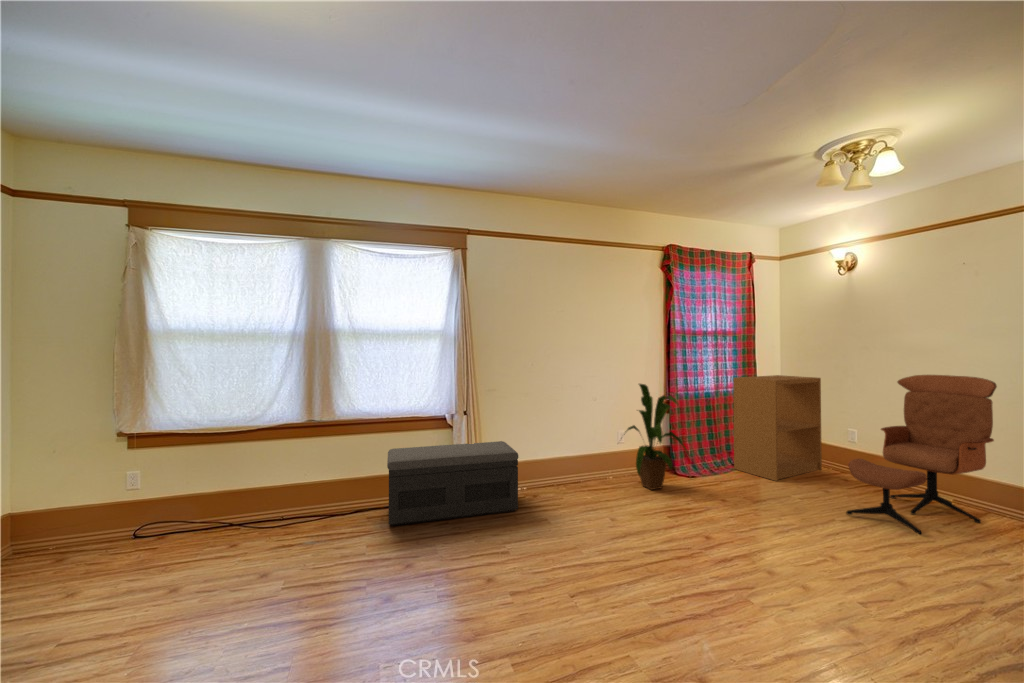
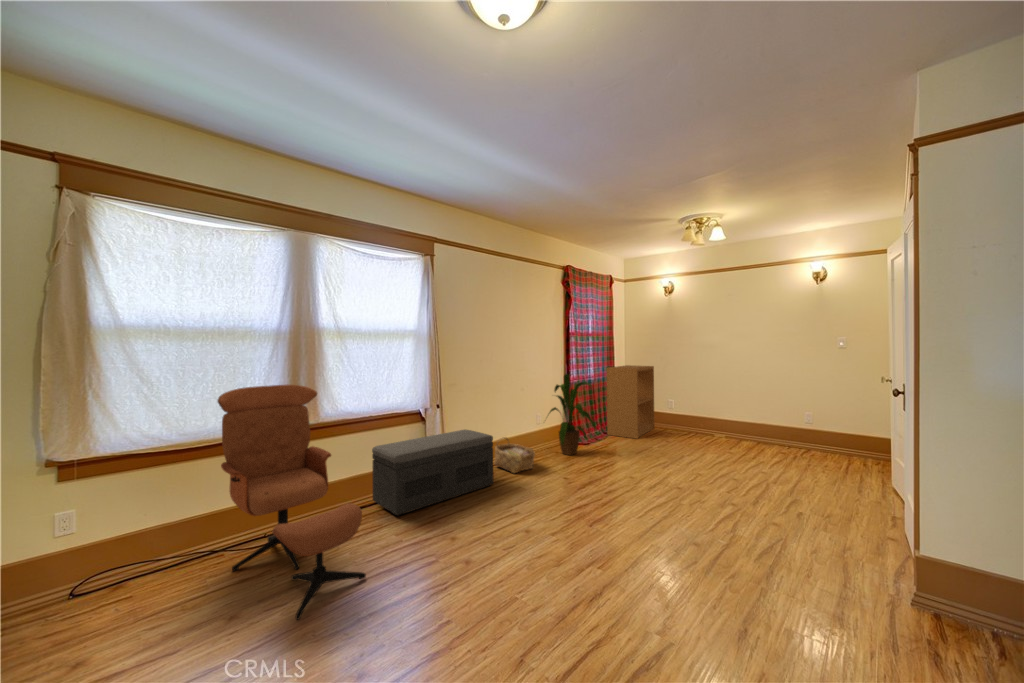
lounge chair: present [846,375,997,534] -> present [218,385,366,620]
woven basket: none [543,455,587,501] -> present [495,437,534,473]

